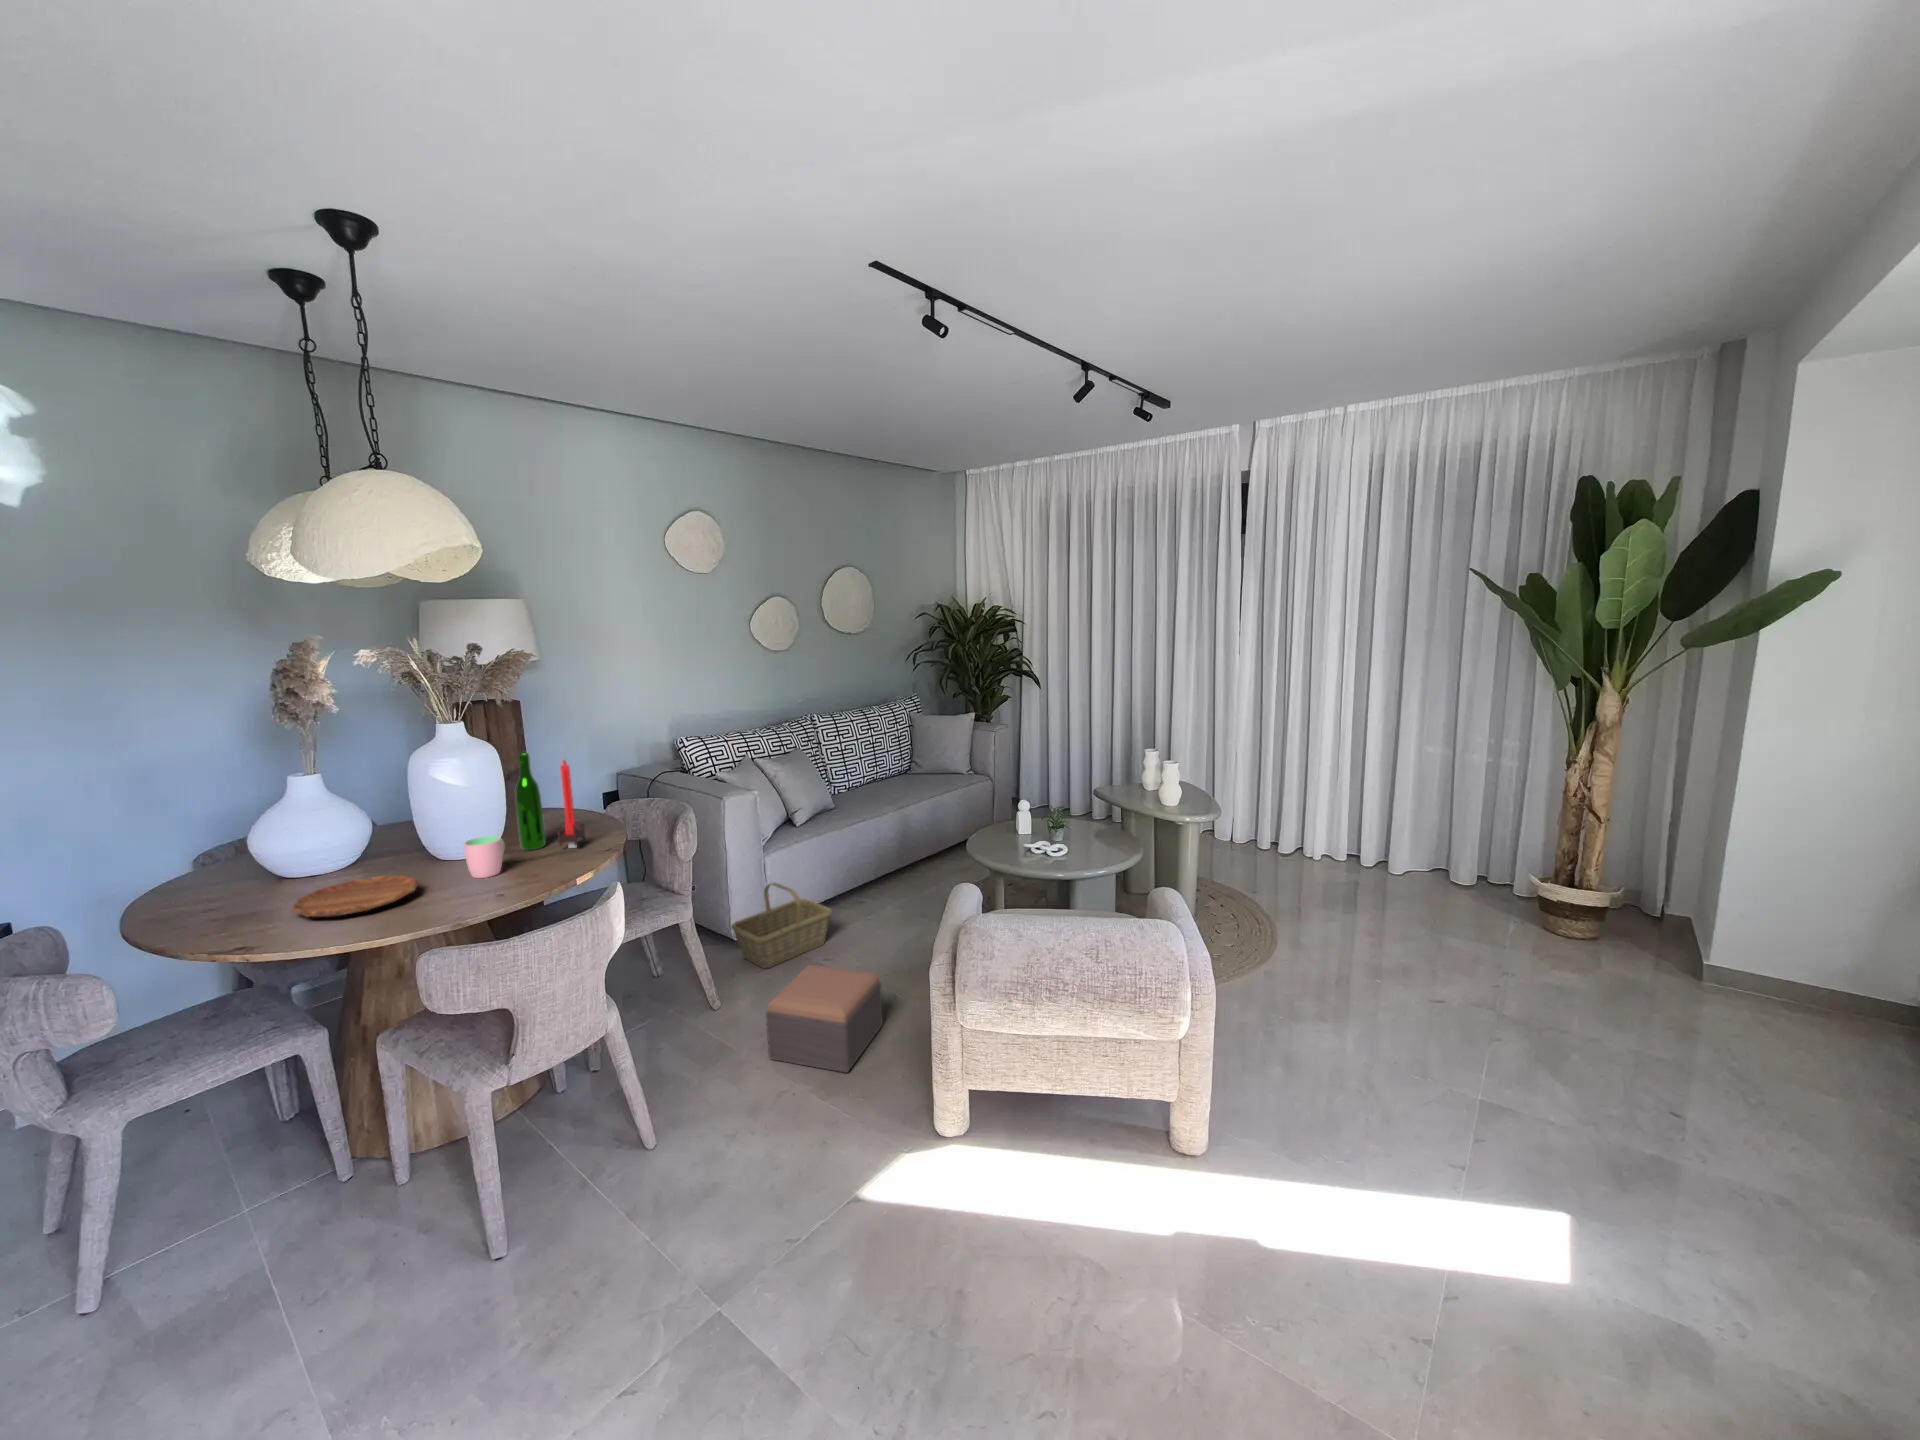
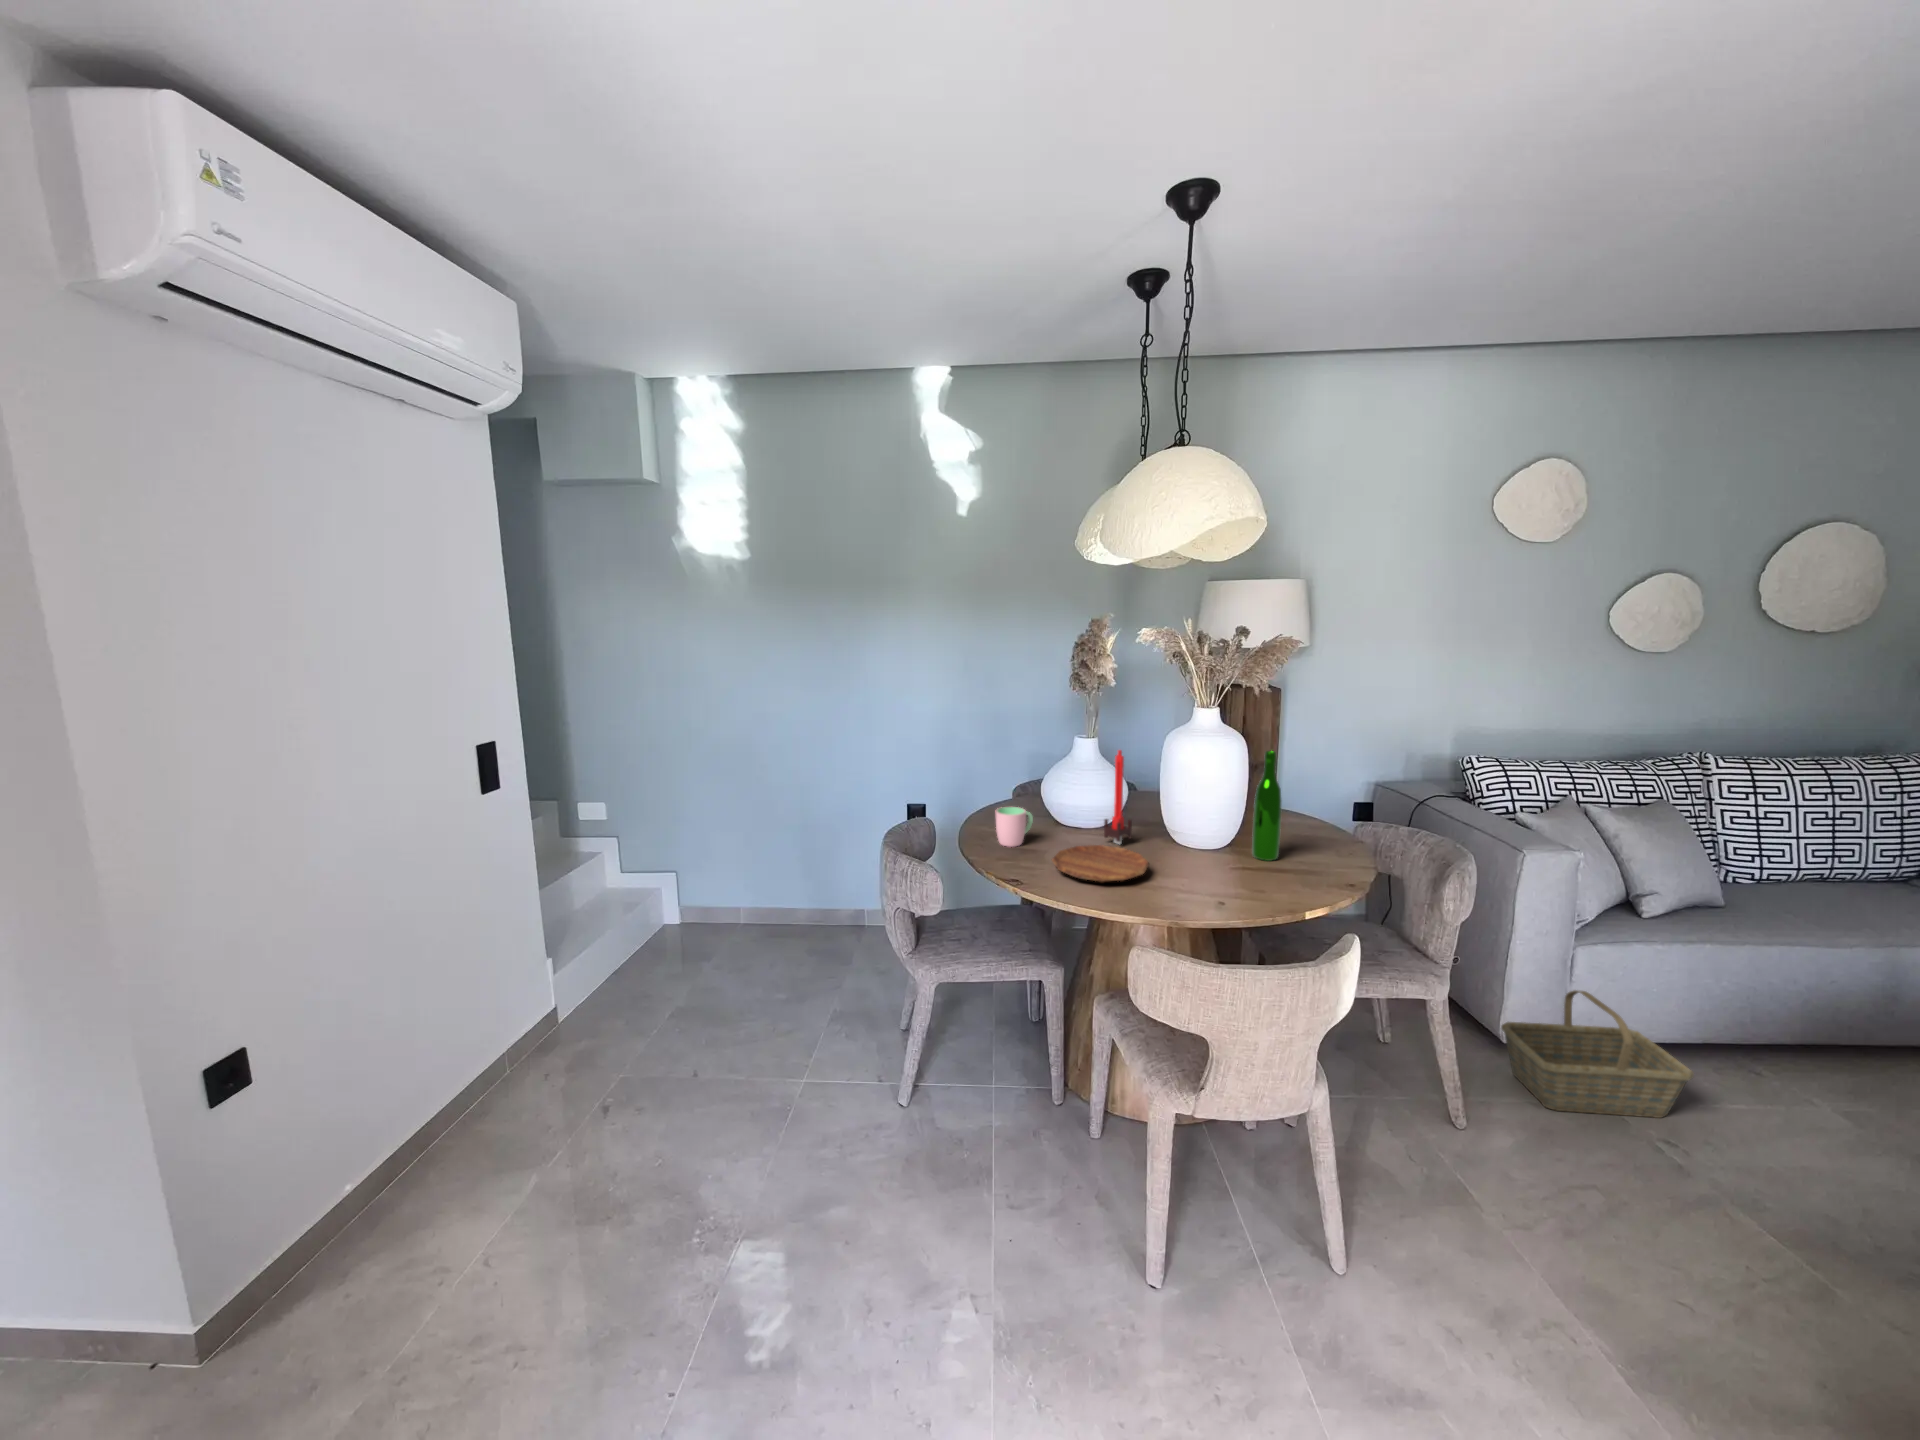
candle: present [557,760,586,848] -> present [1104,750,1132,844]
cup: present [464,836,504,878] -> present [996,807,1033,847]
footstool: present [766,965,883,1073] -> none [1535,1156,1803,1388]

